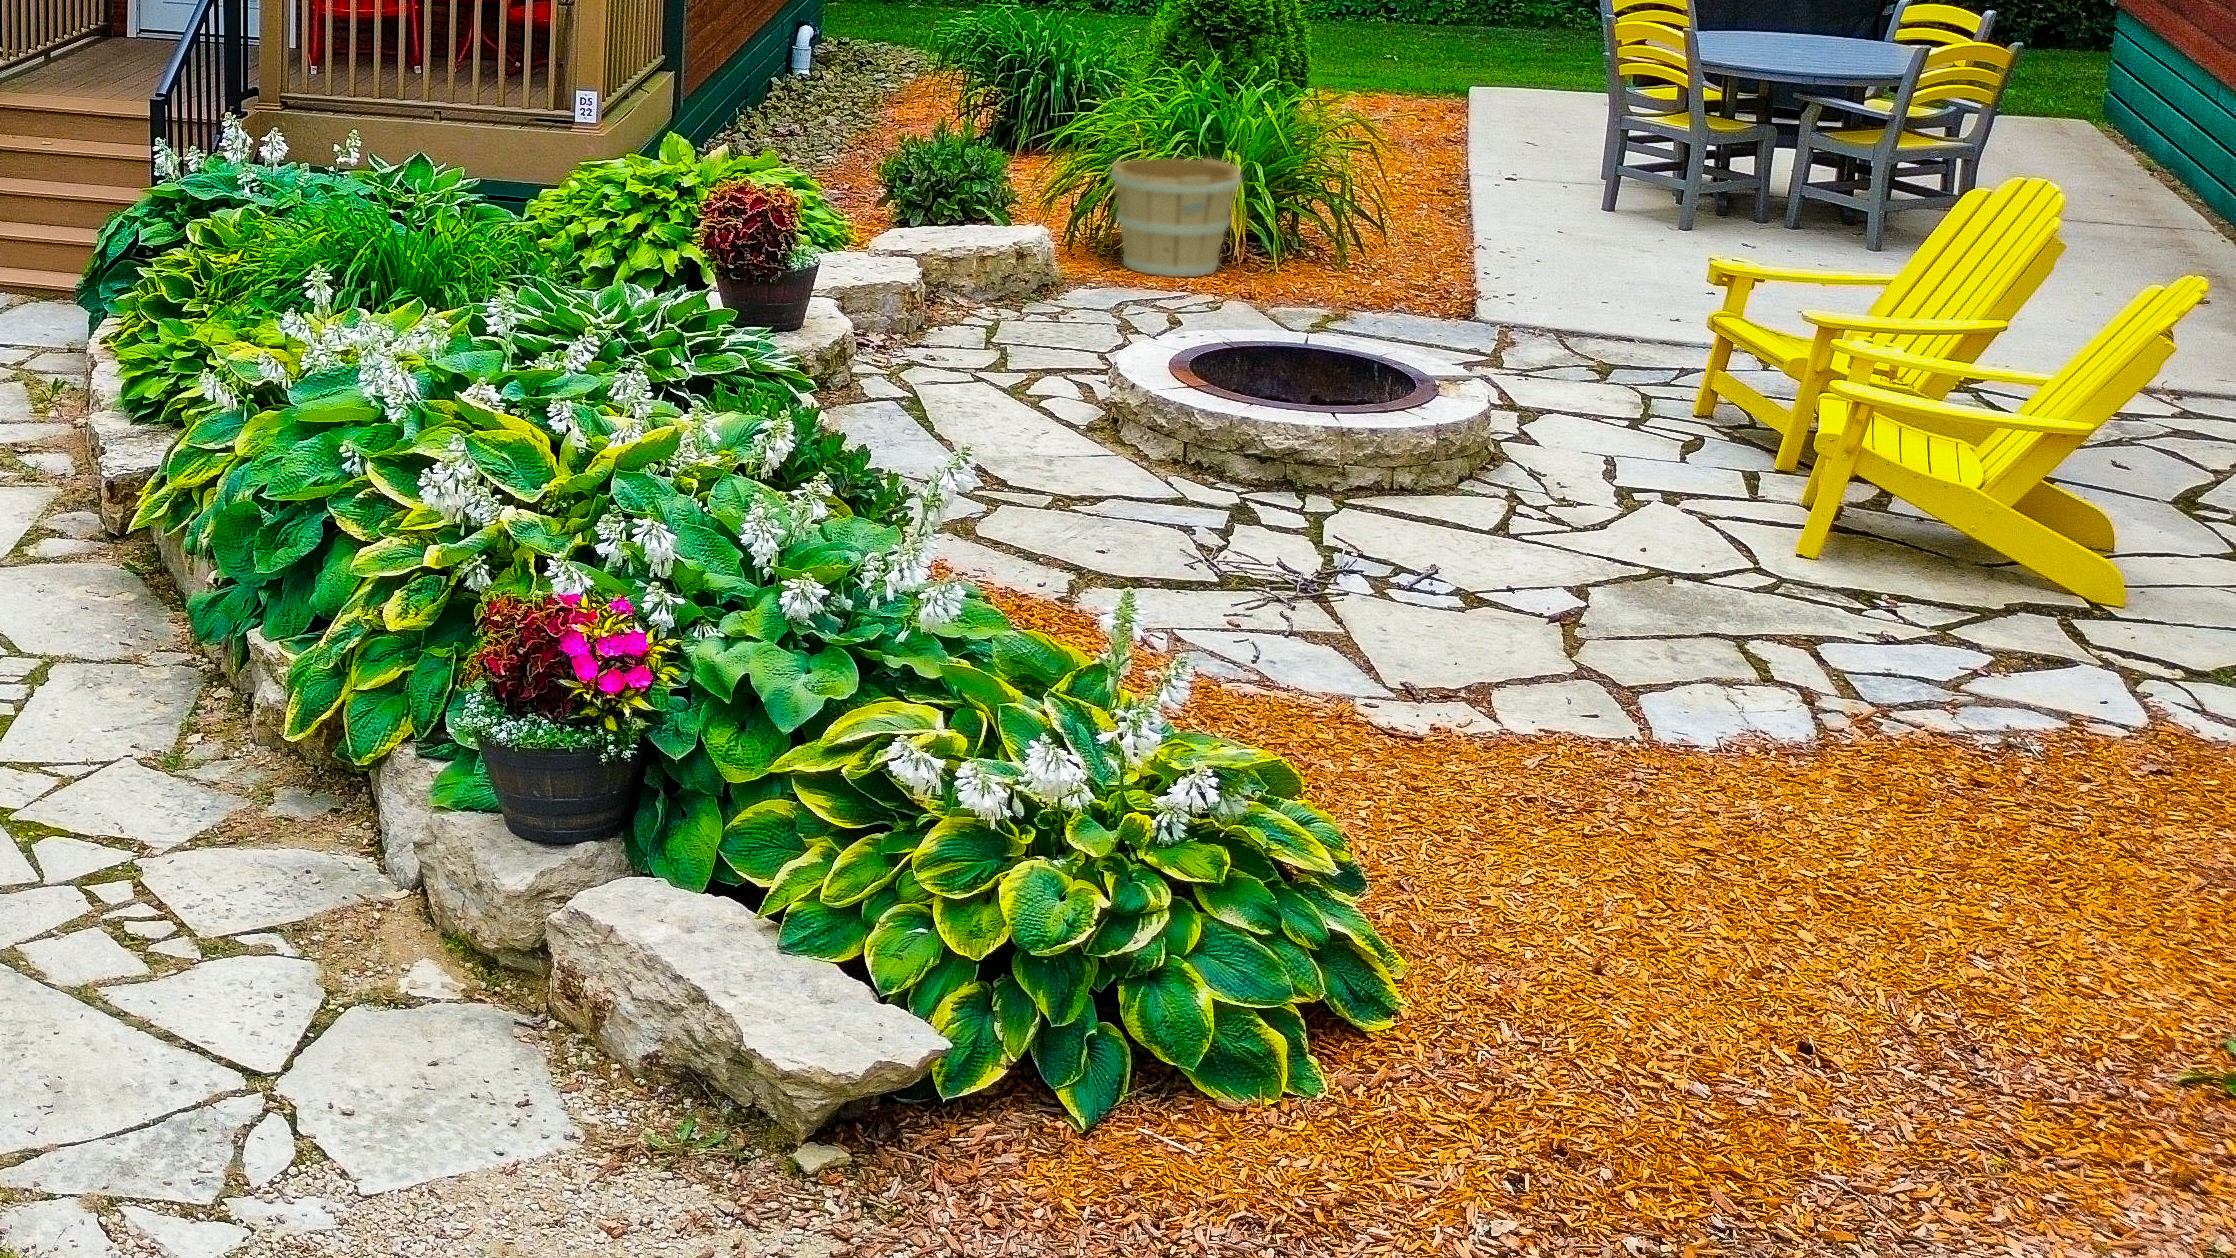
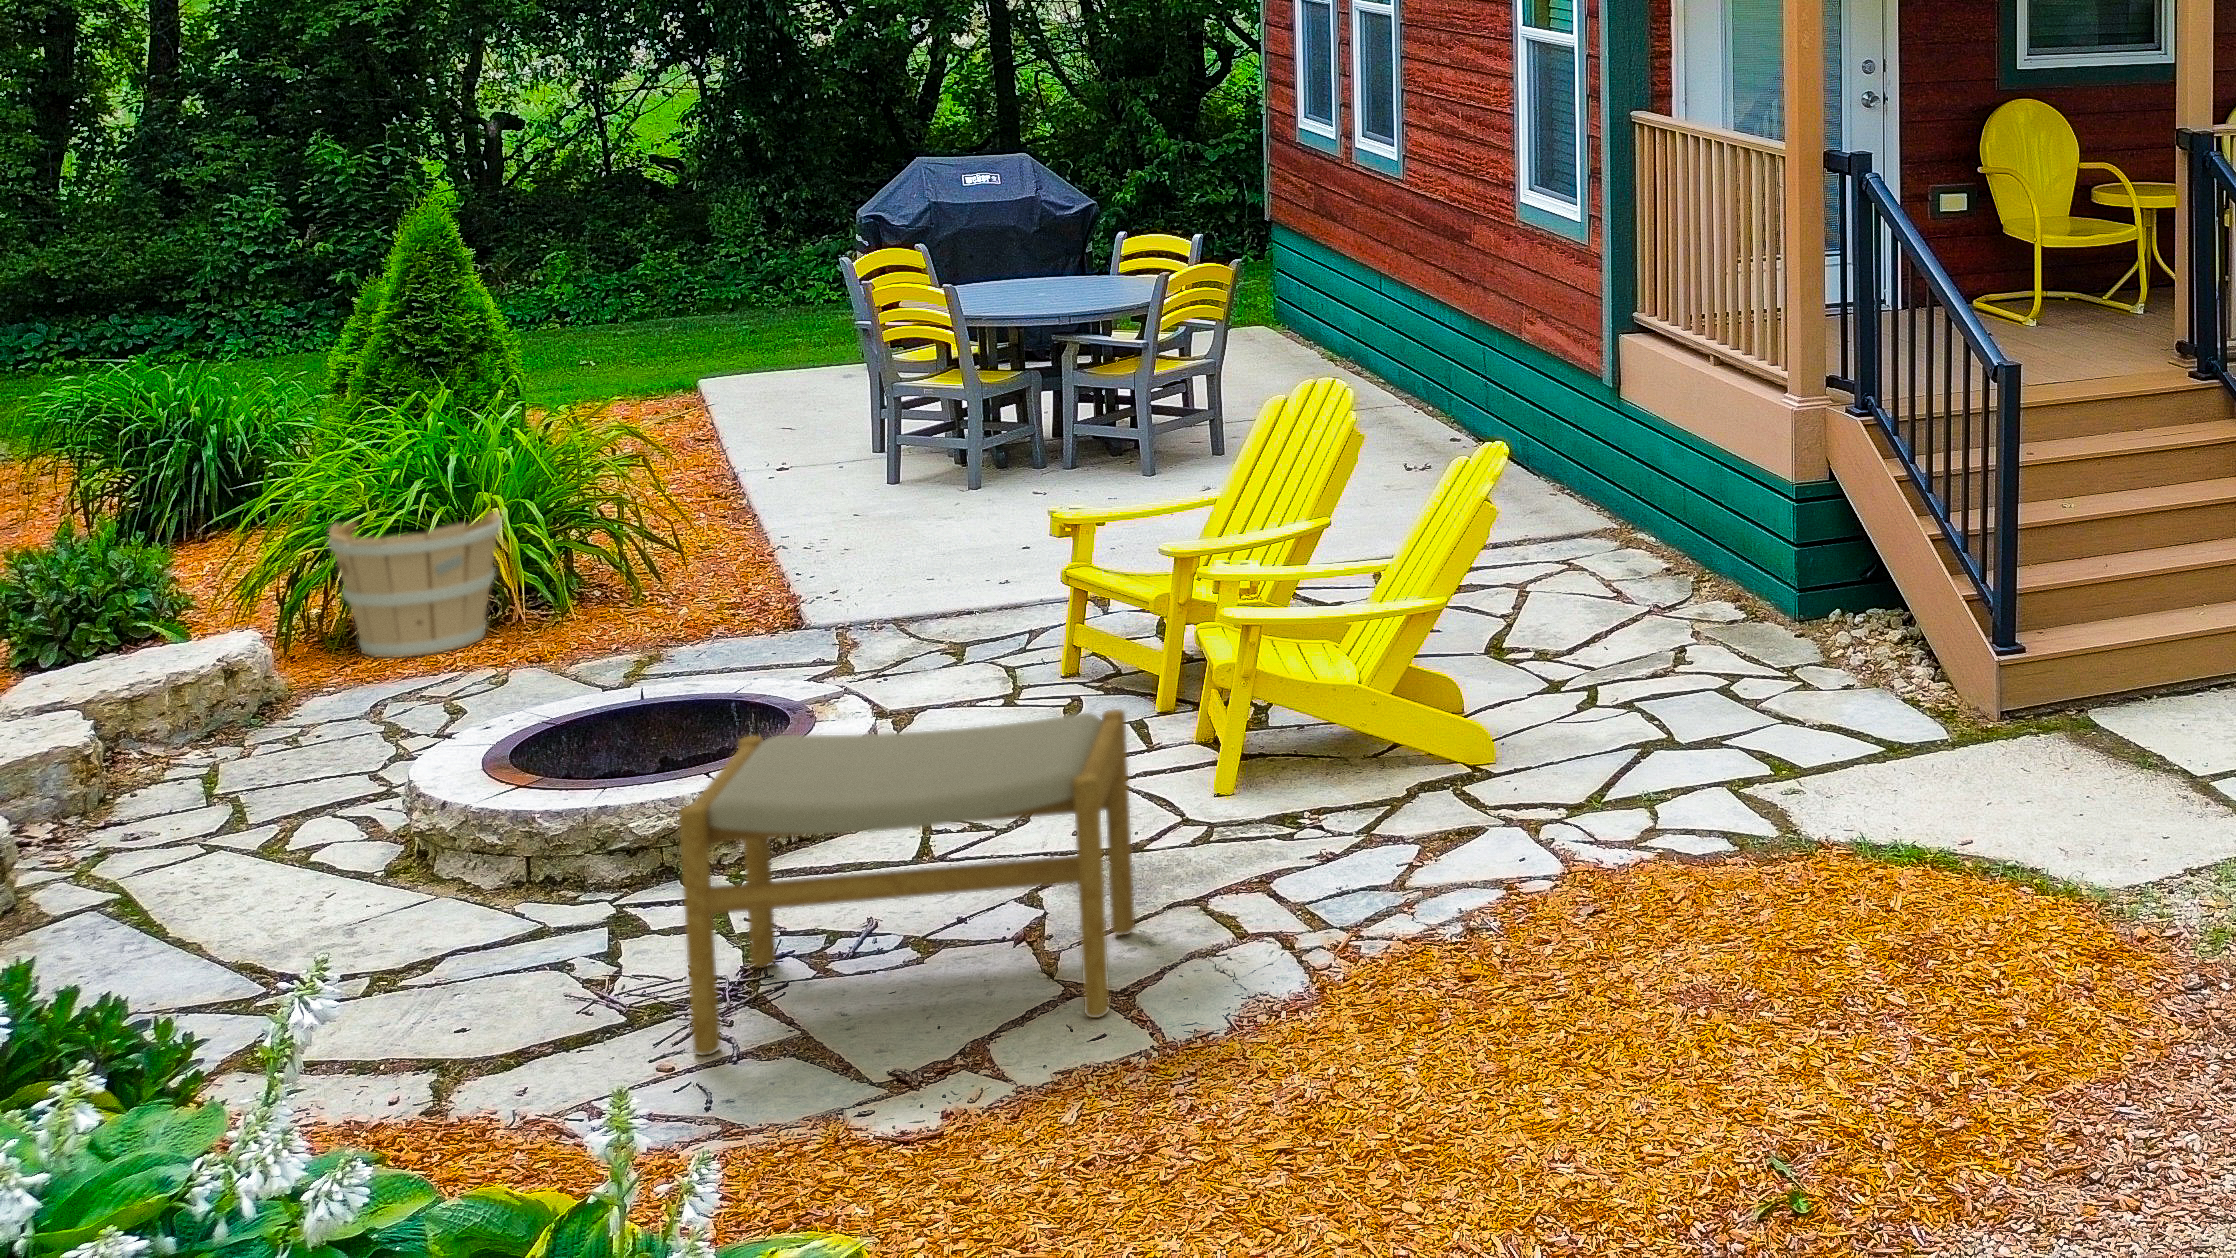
footstool: none [1255,383,1680,699] -> present [679,709,1135,1056]

